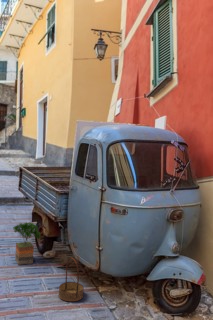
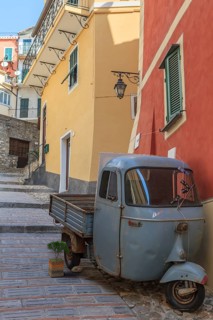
basket: present [59,258,84,302] -> none [86,266,107,302]

